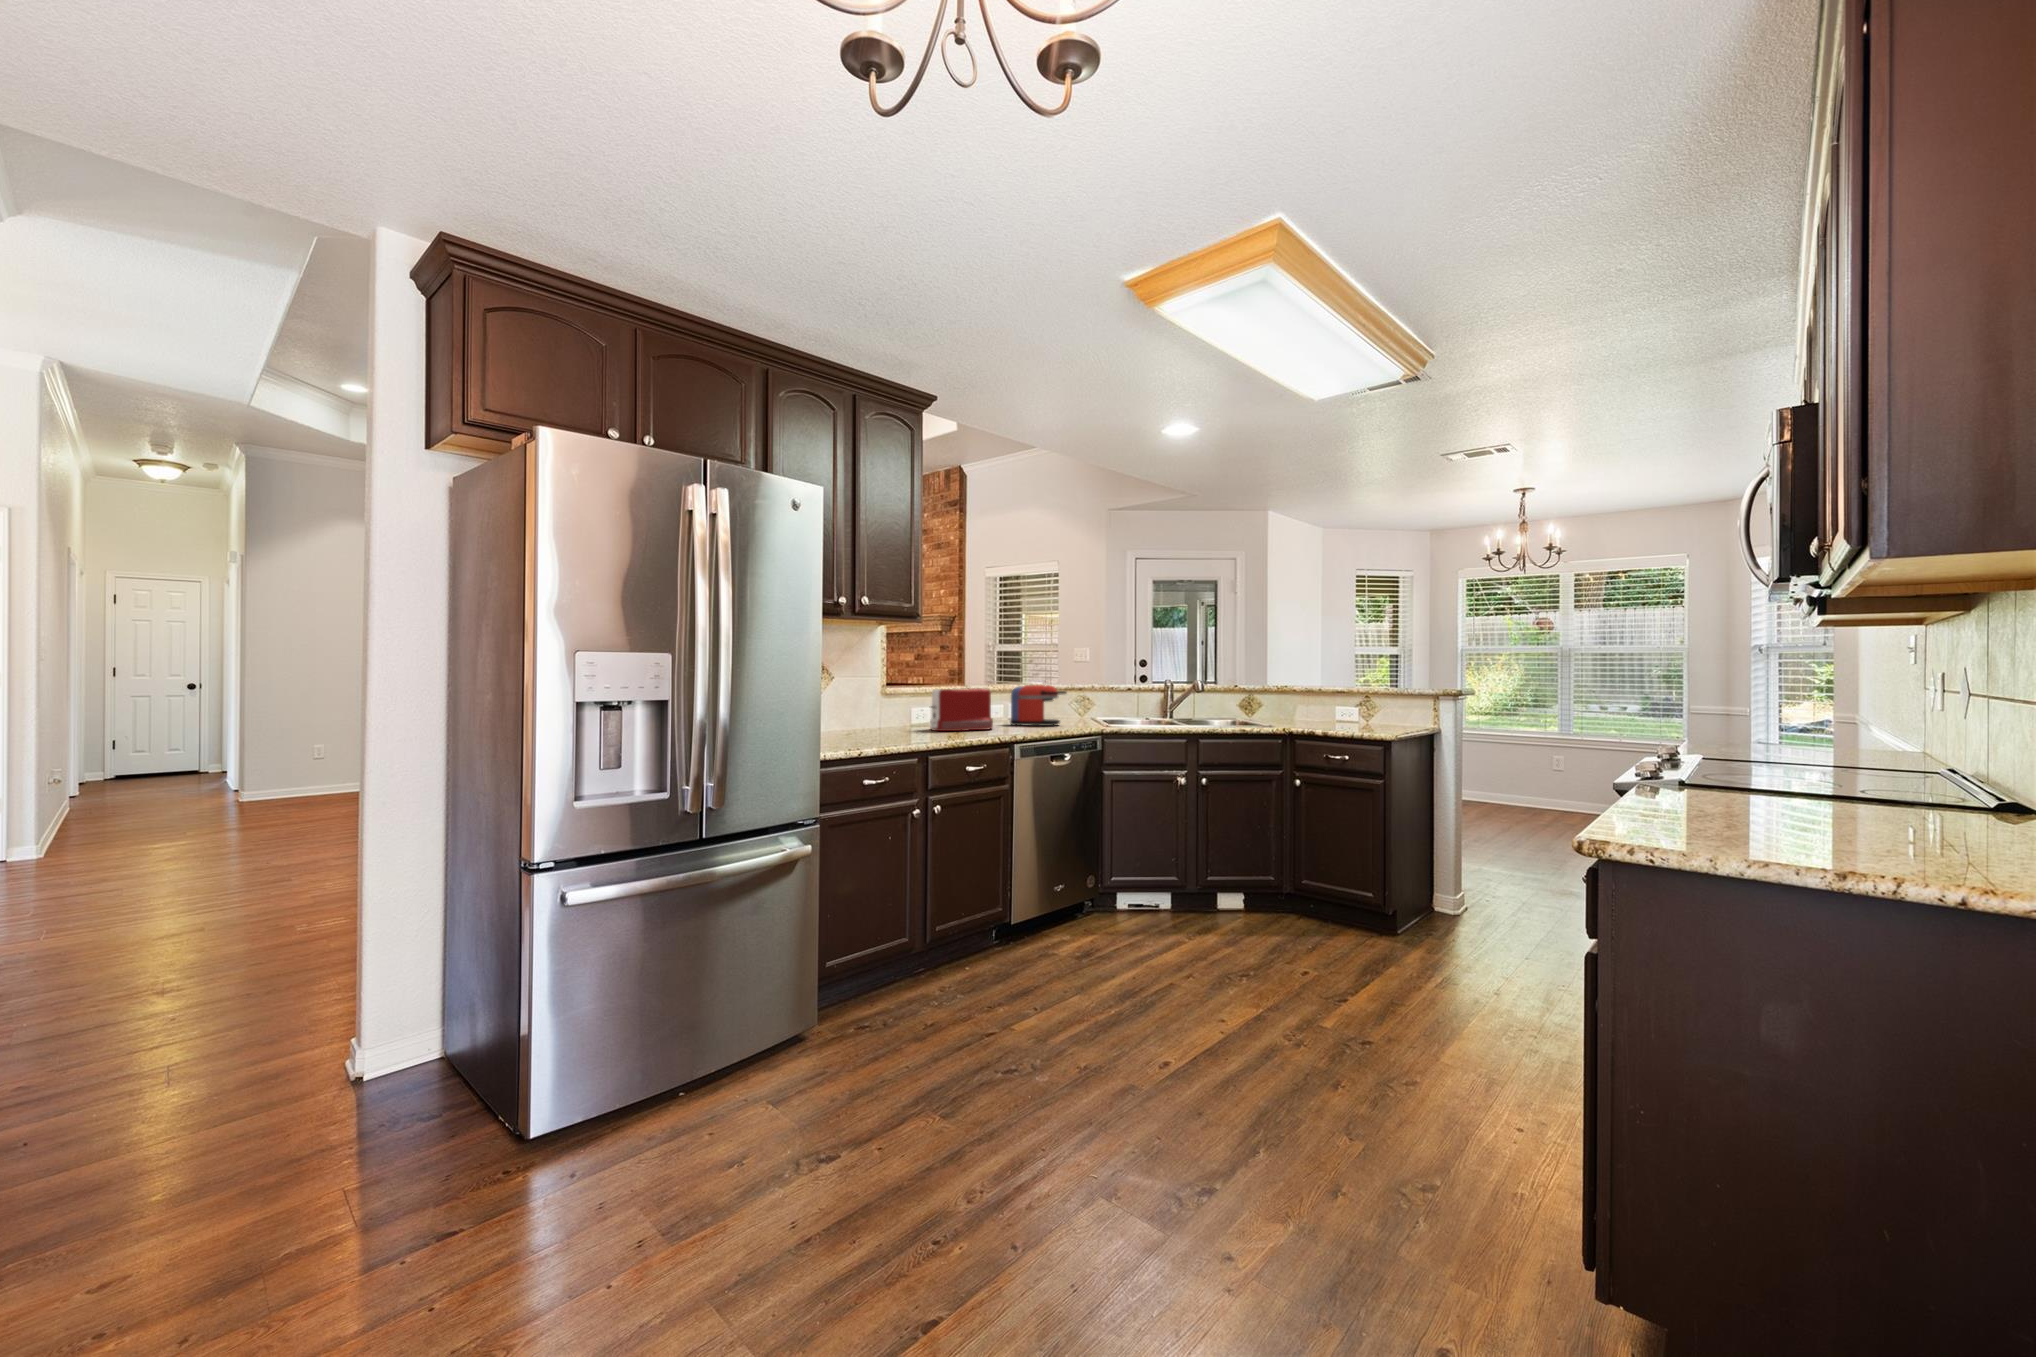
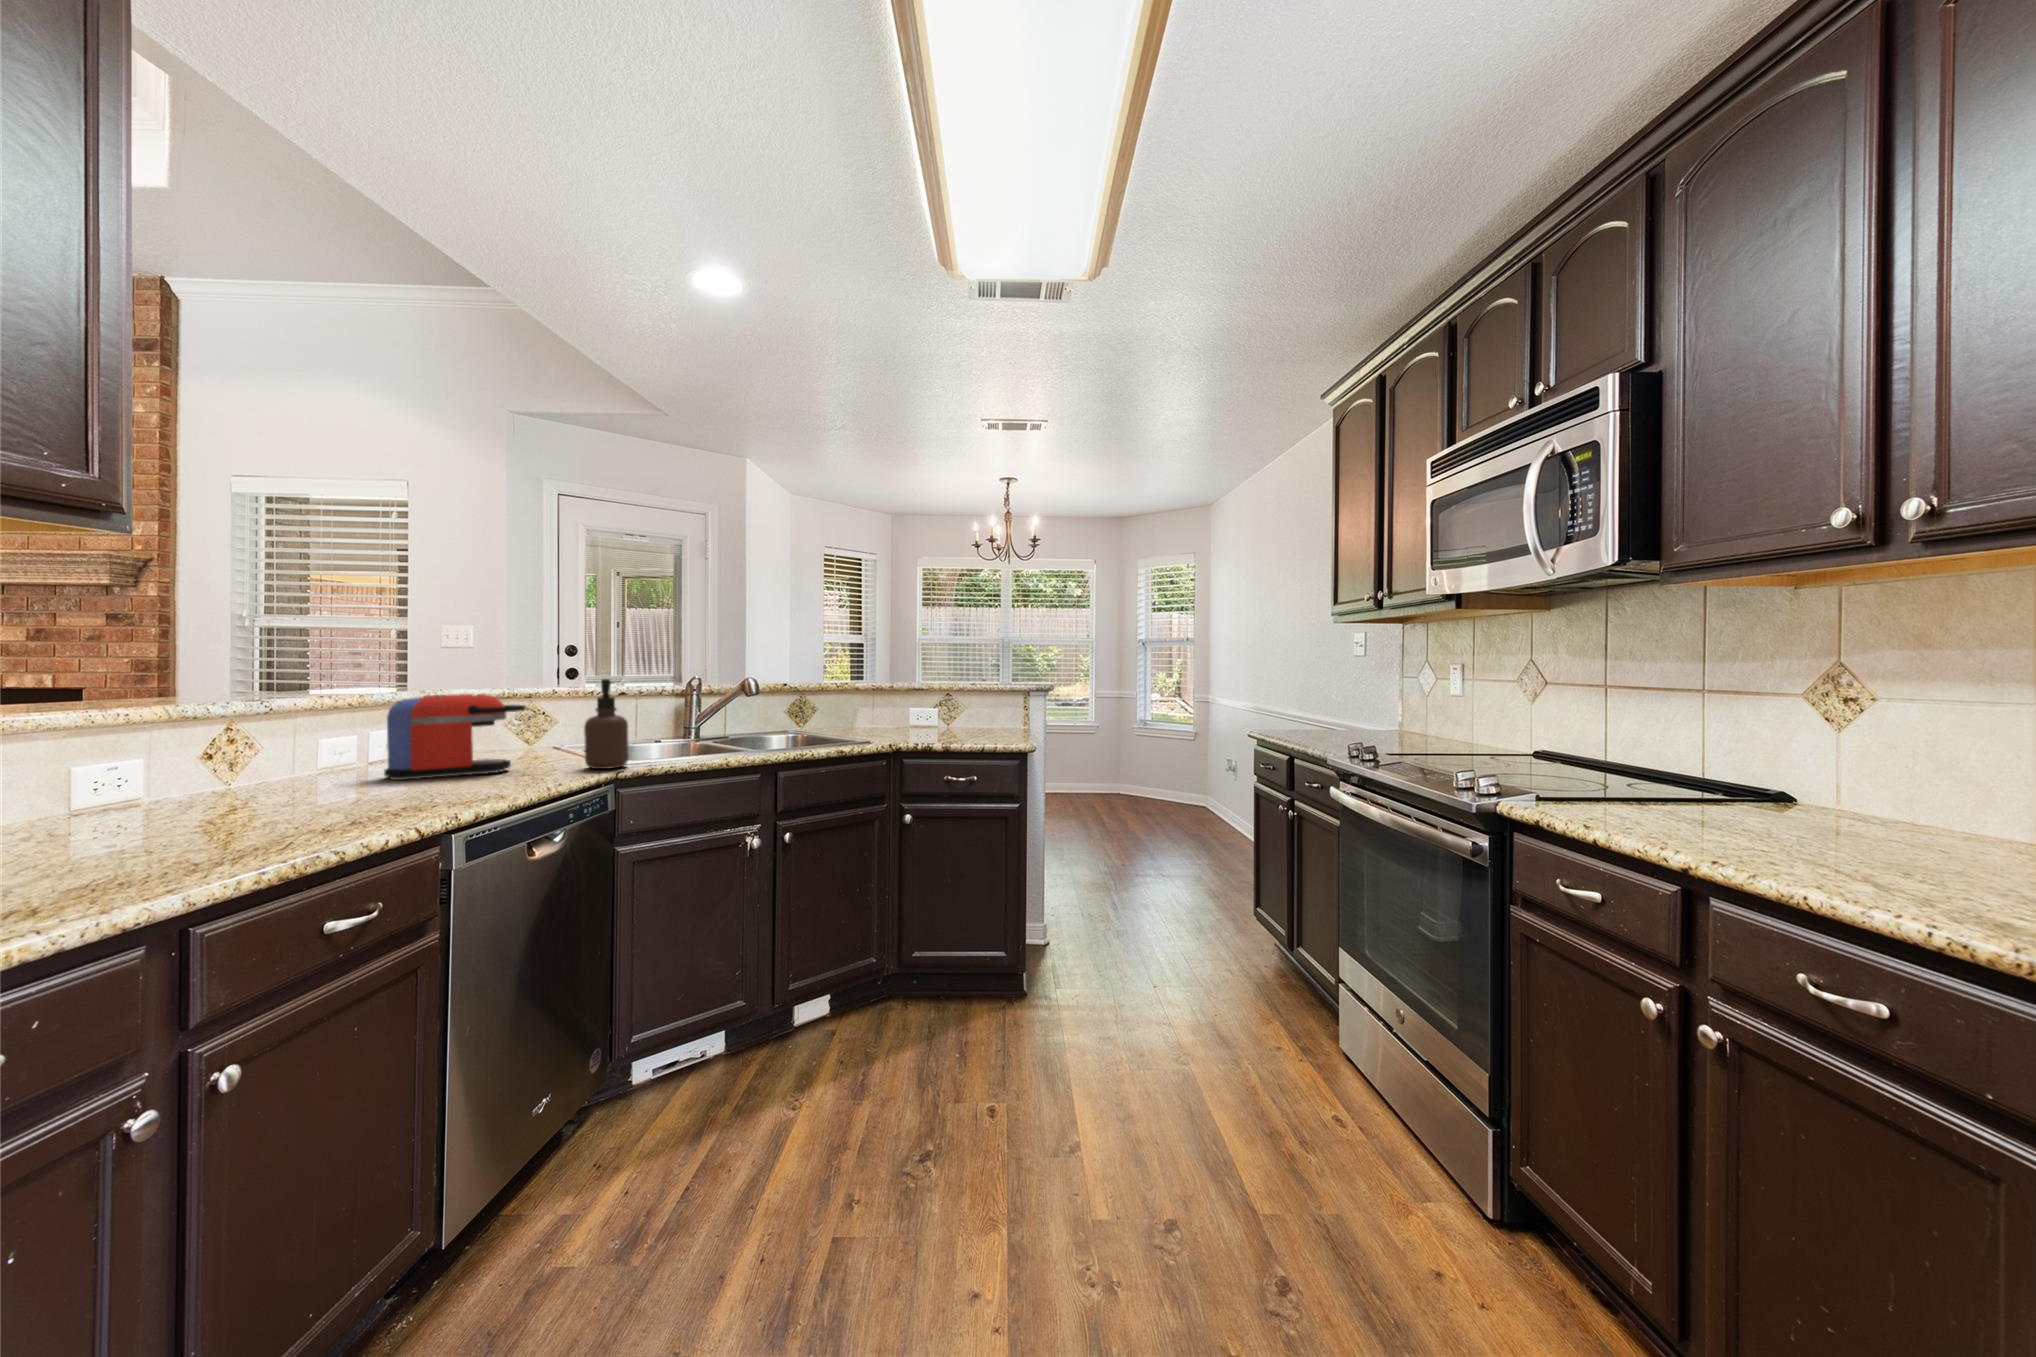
soap dispenser: none [1092,678,1114,728] -> present [584,679,629,769]
toaster: present [930,688,993,731] -> none [142,707,357,825]

